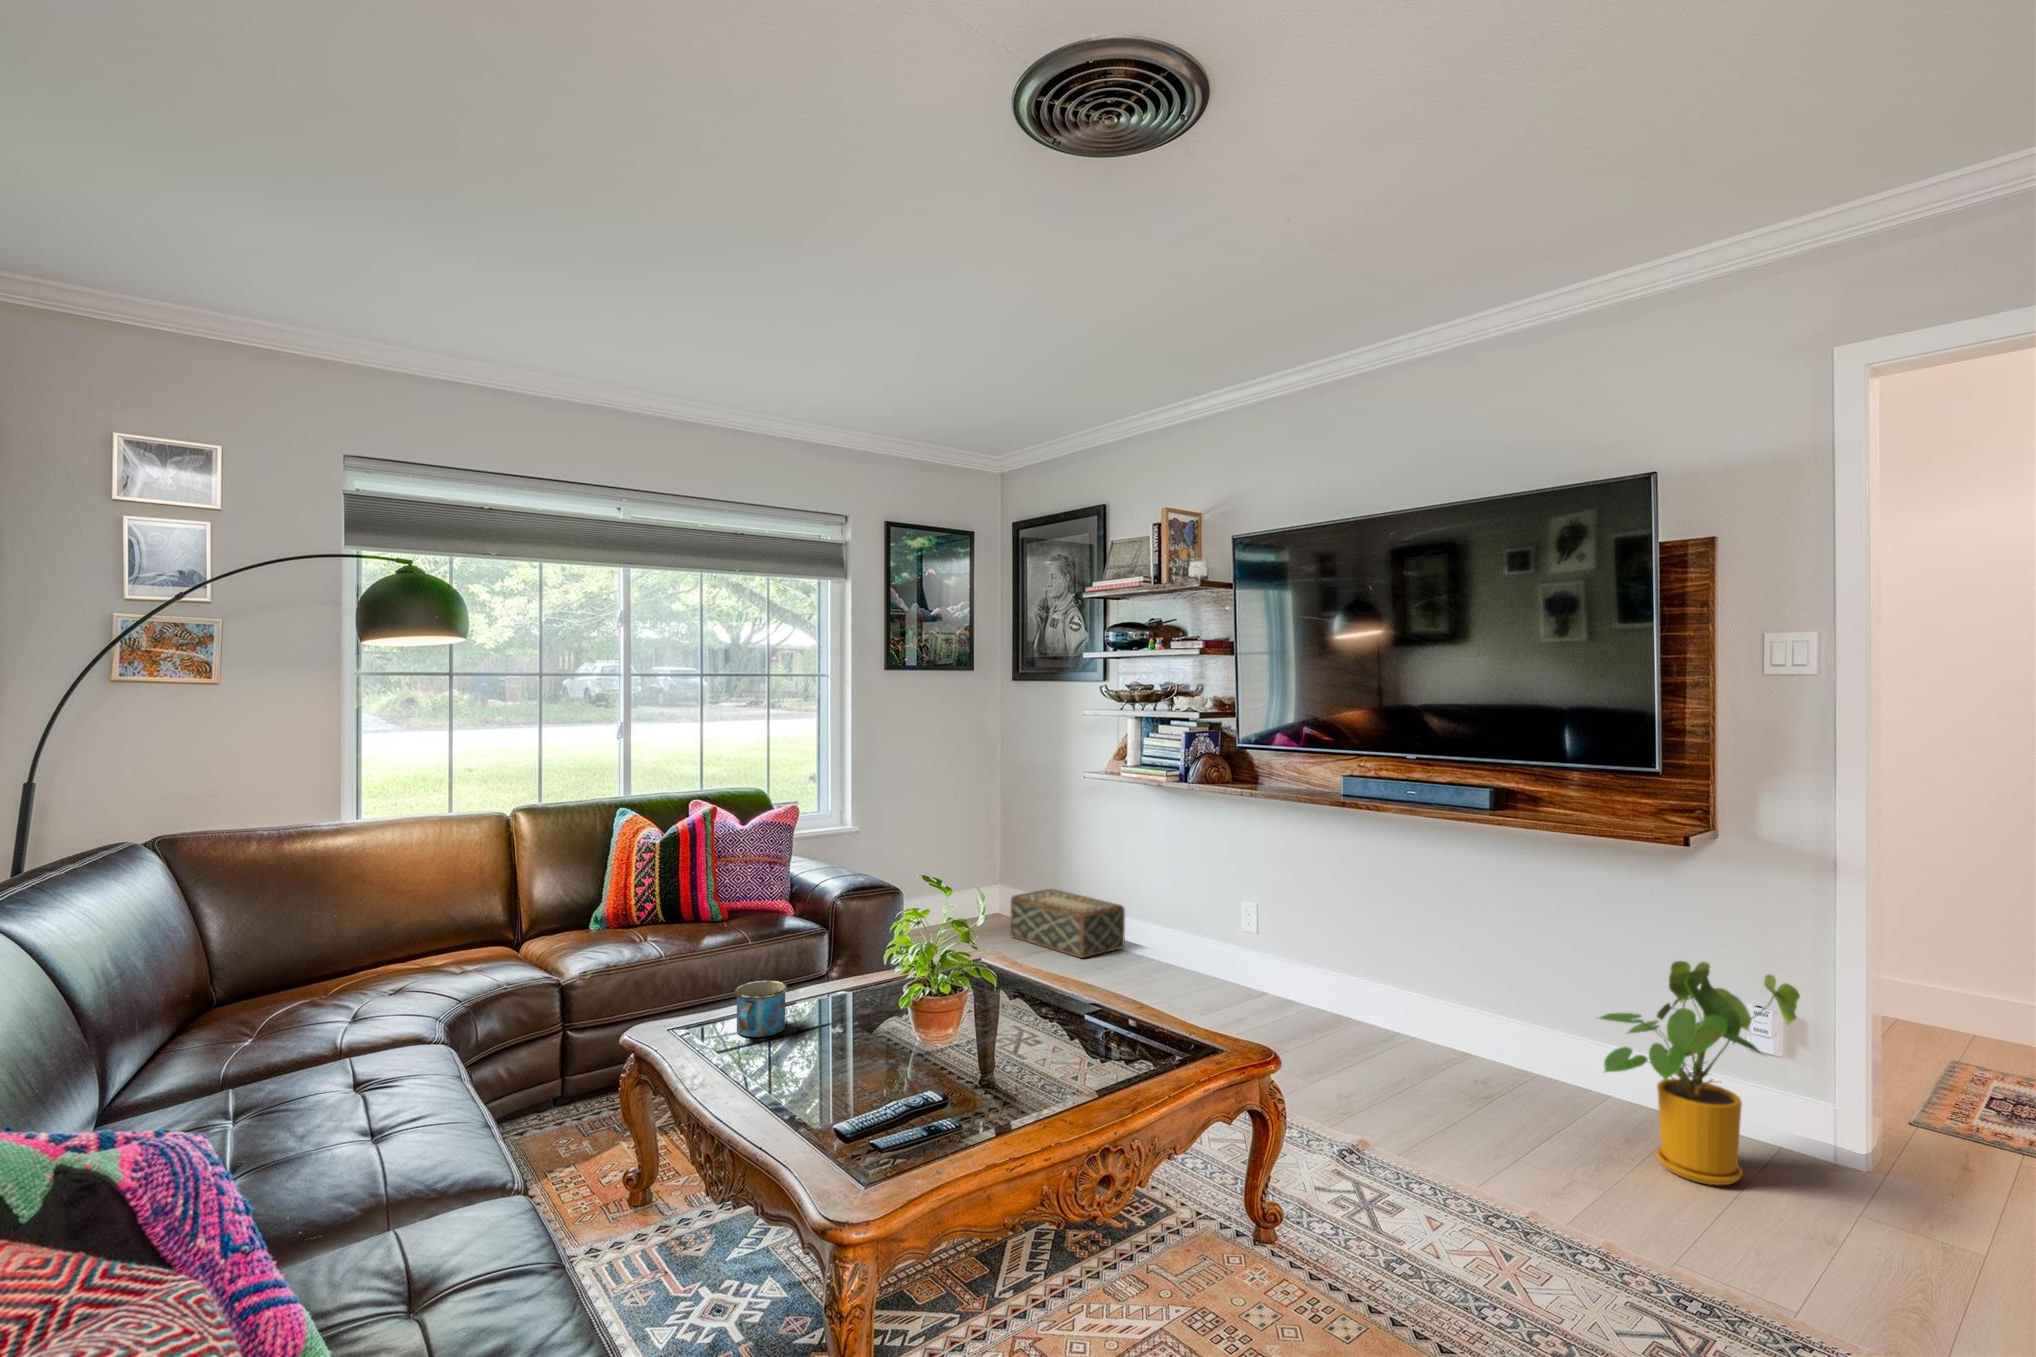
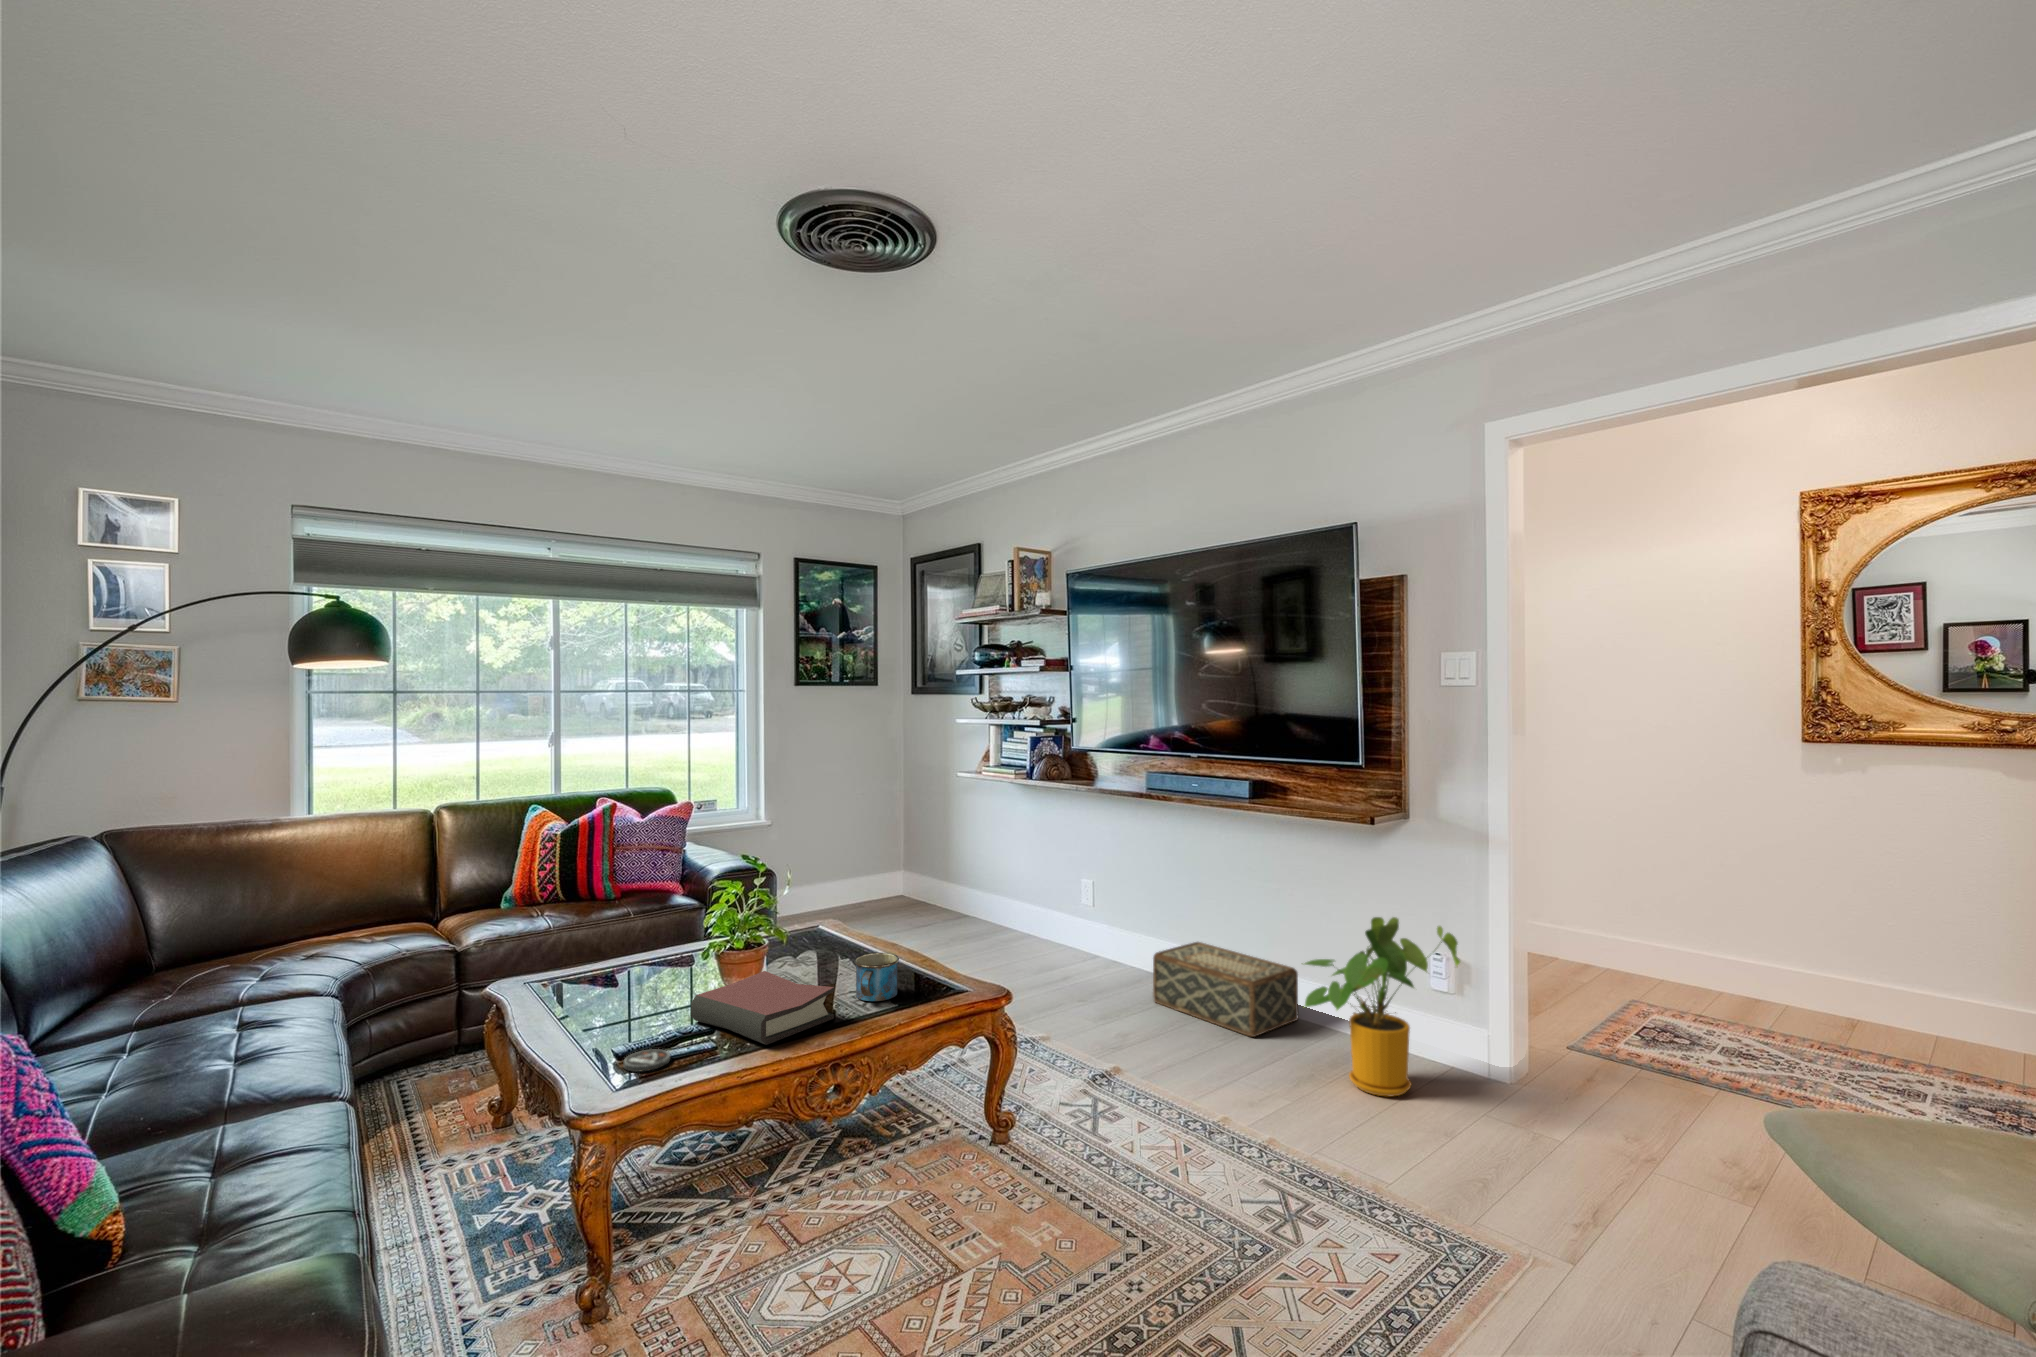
woven basket: present [1010,889,1125,958] -> present [1153,942,1298,1037]
mug: present [735,980,788,1037] -> present [854,953,899,1001]
hardback book: none [906,1023,1082,1125] -> present [691,971,834,1045]
coaster: none [855,1129,911,1160] -> present [623,1049,670,1072]

